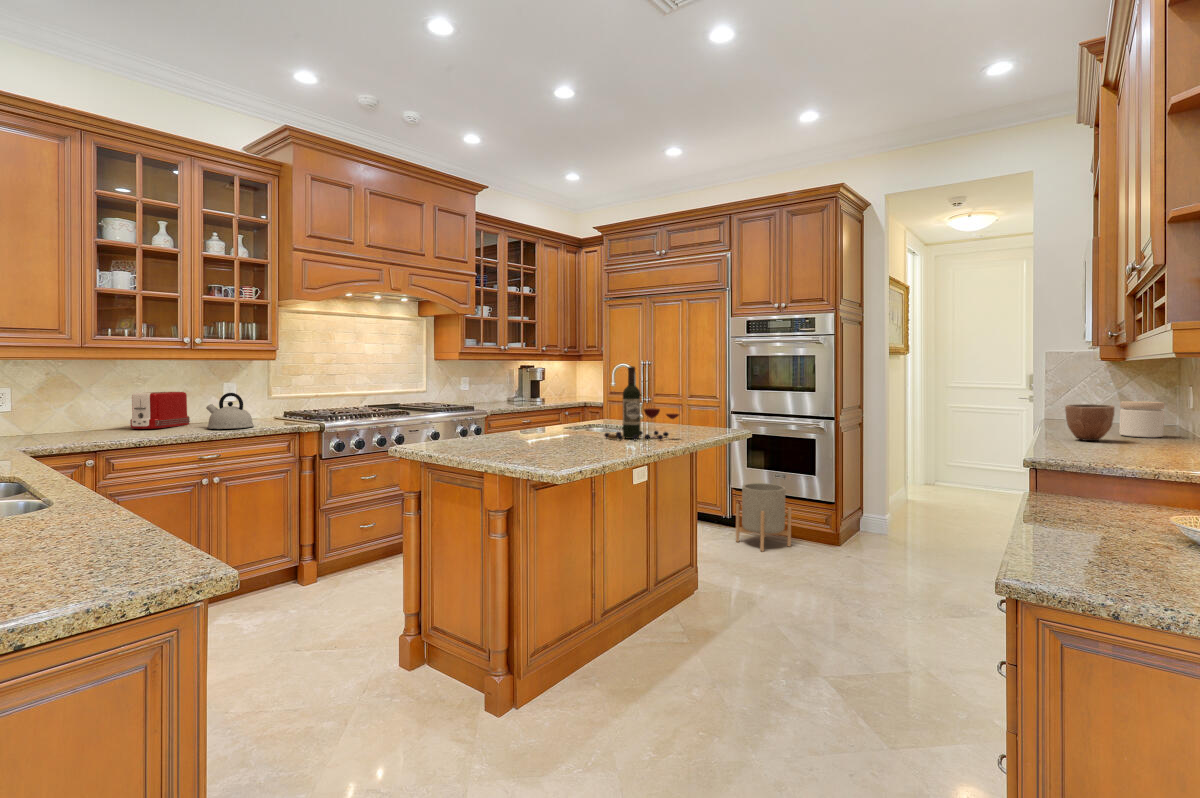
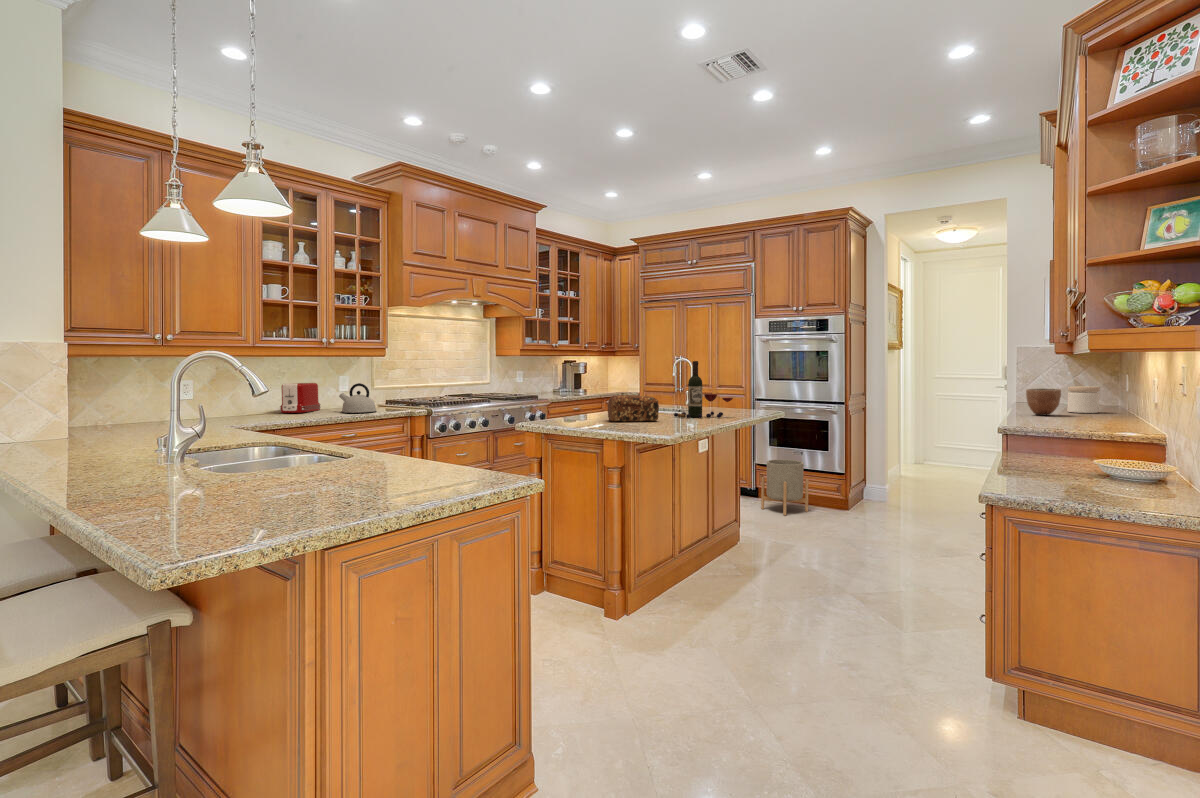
bread loaf: none [511,411,575,446] -> present [608,395,659,422]

